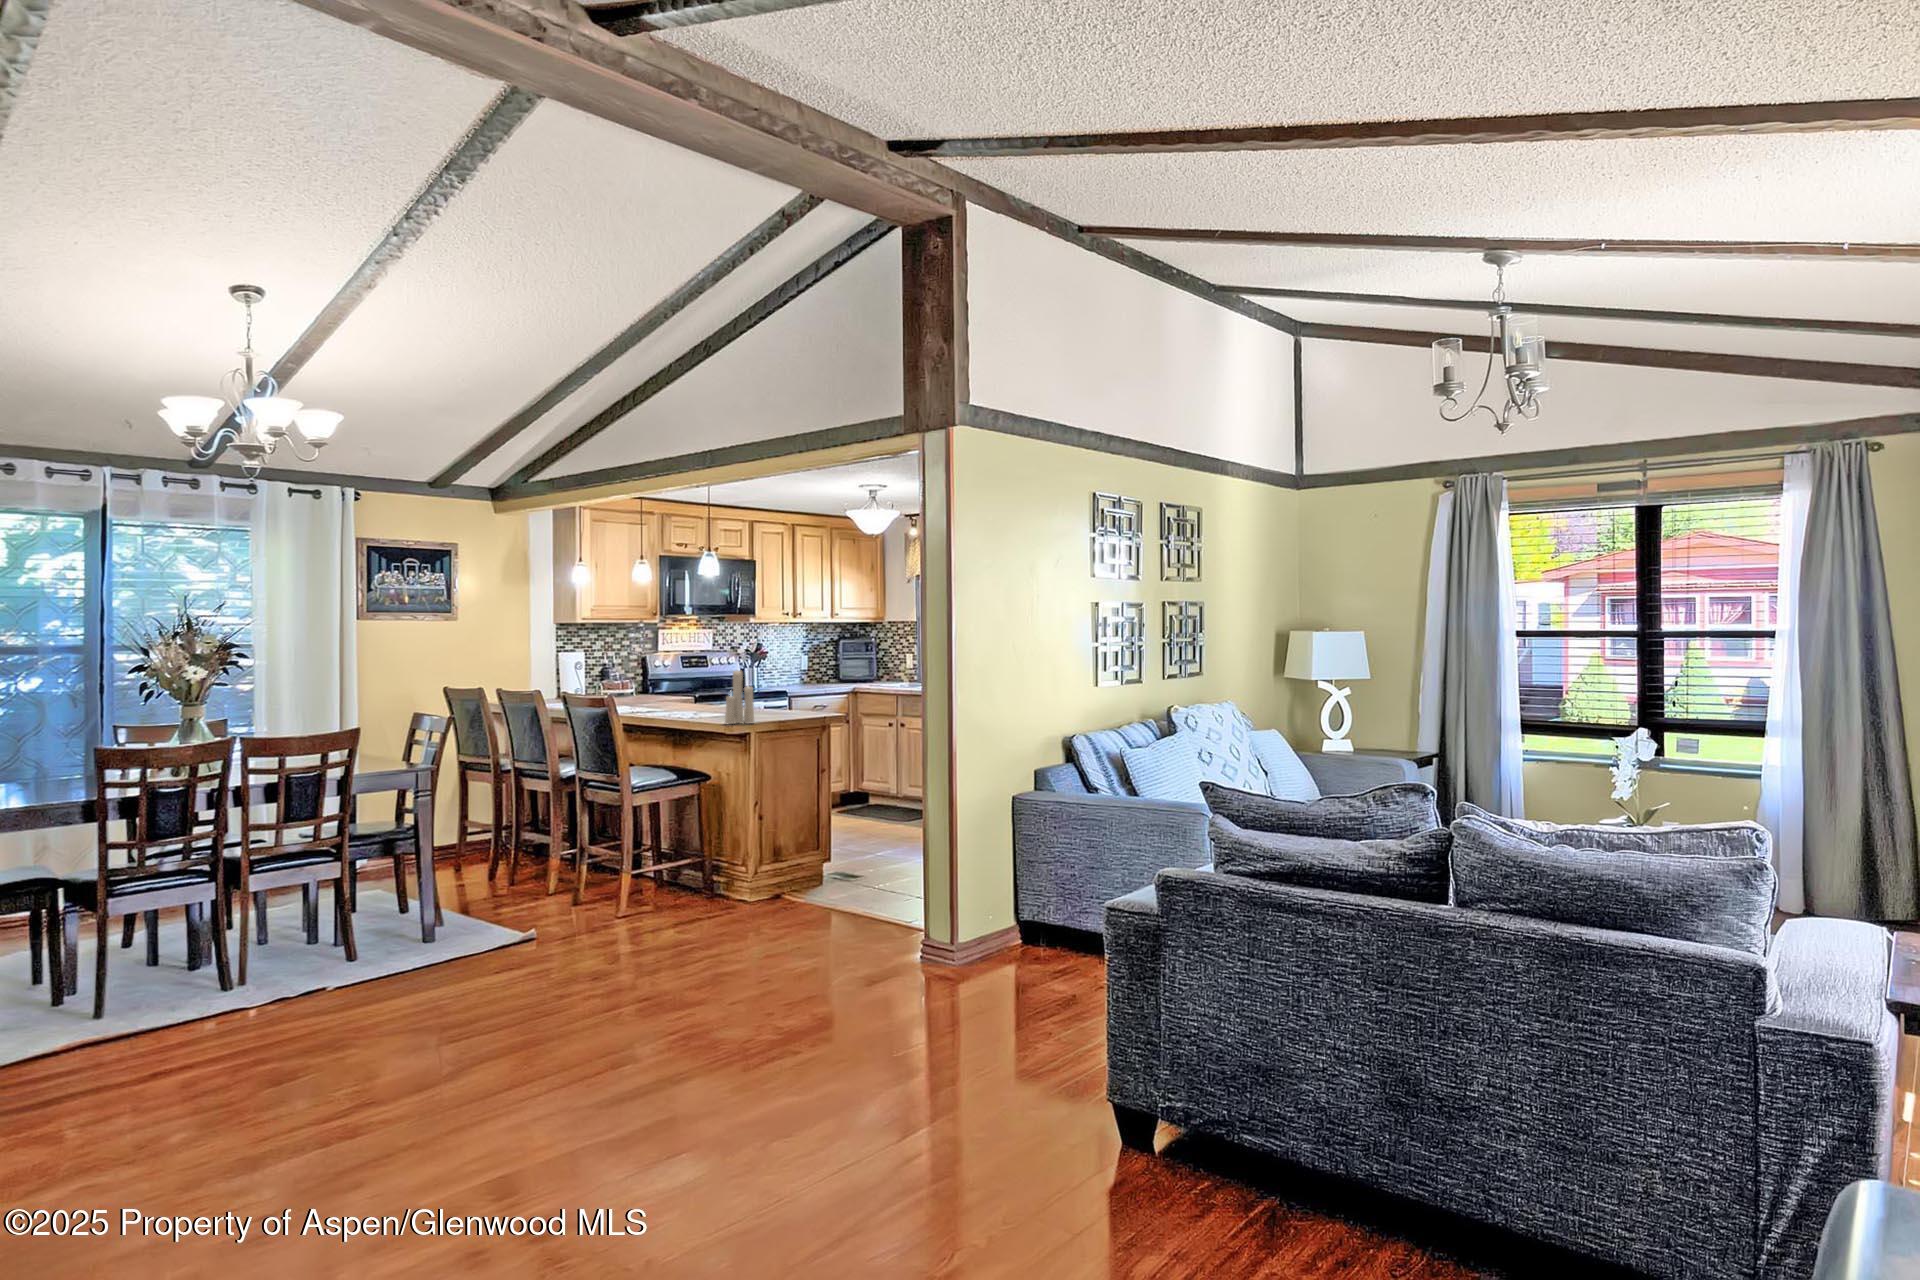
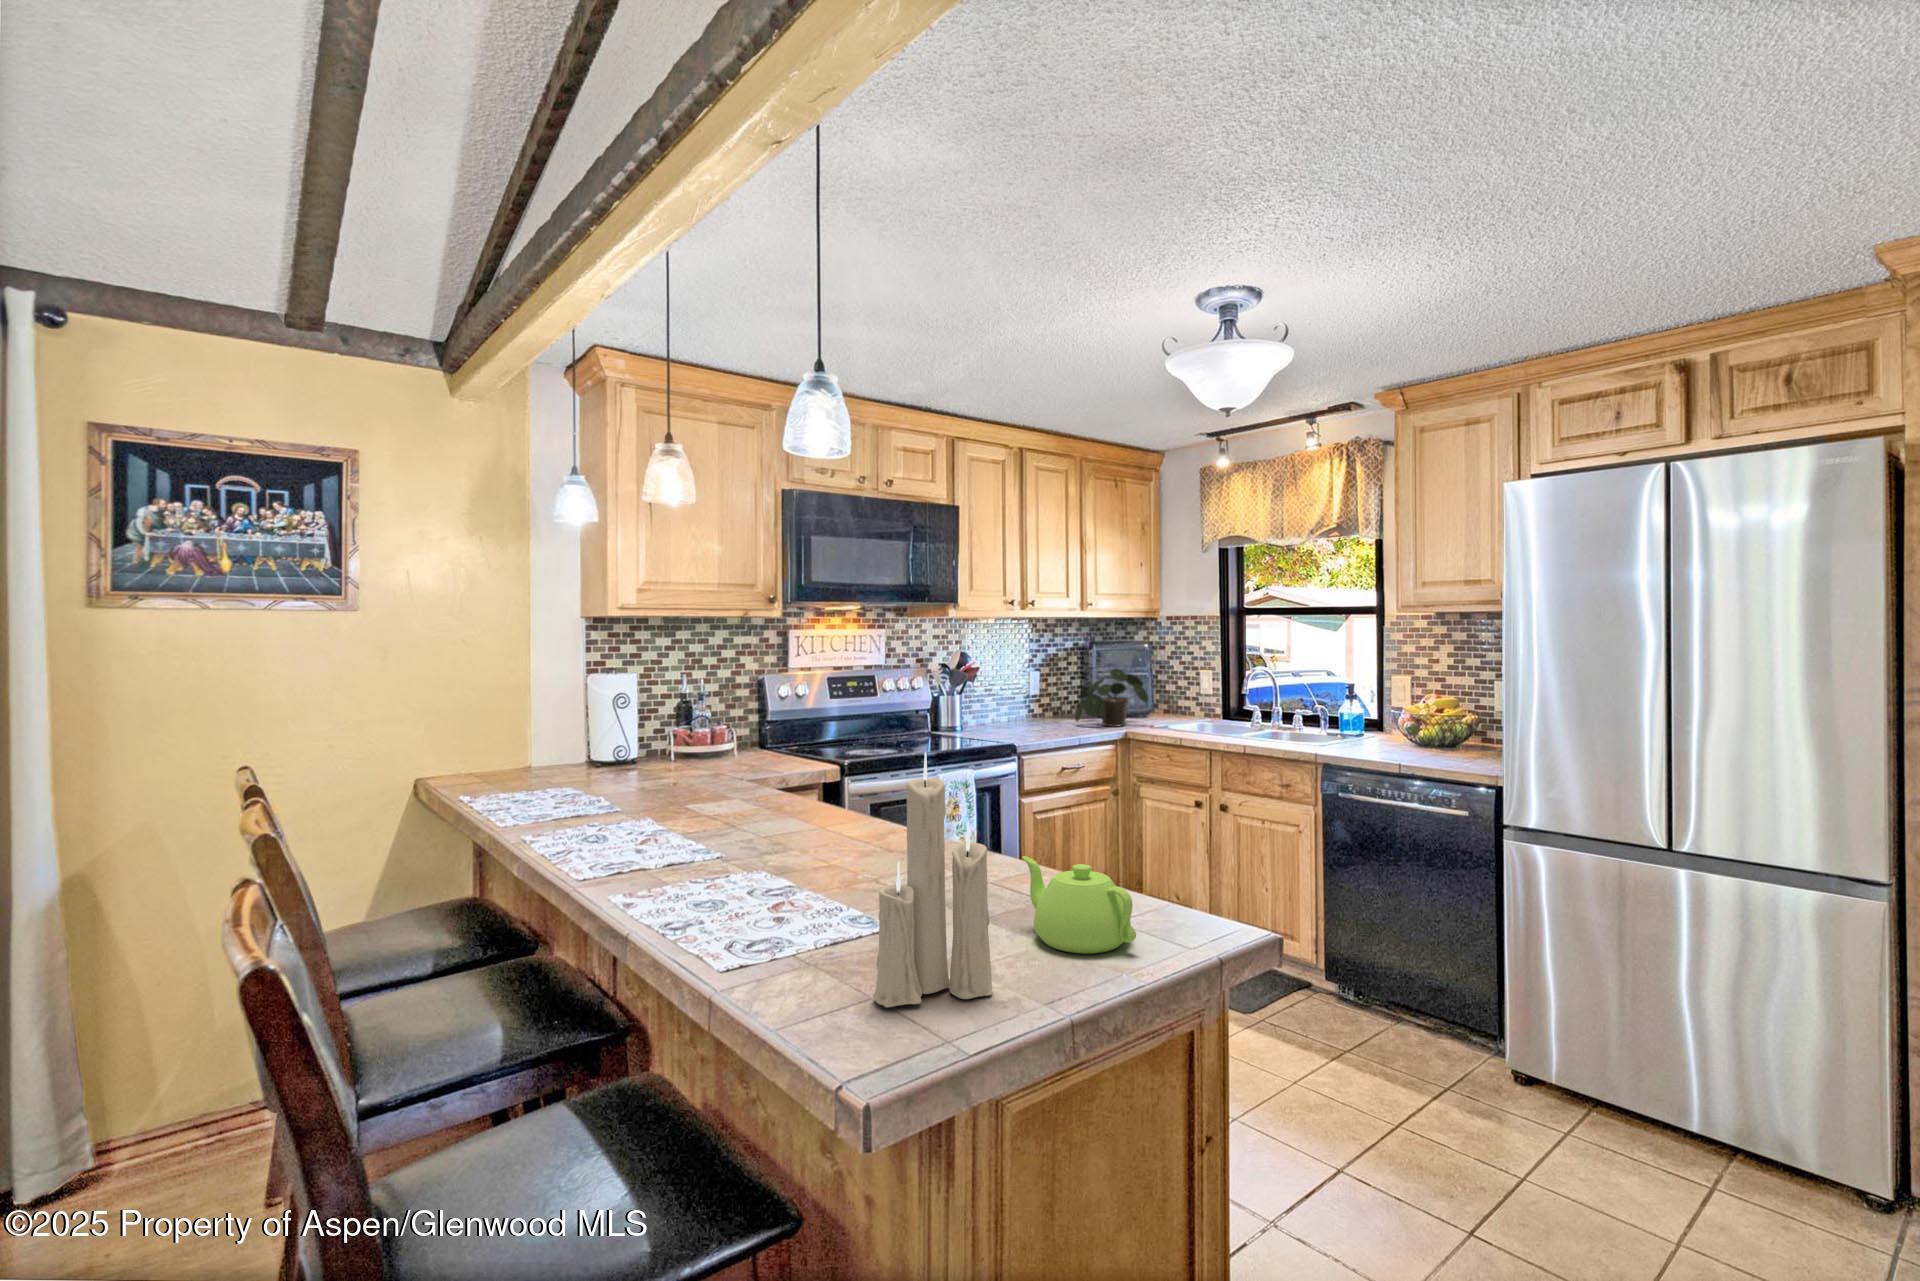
potted plant: none [826,652,868,686] -> present [1075,668,1148,727]
teapot: none [766,699,796,720] -> present [1022,856,1136,954]

